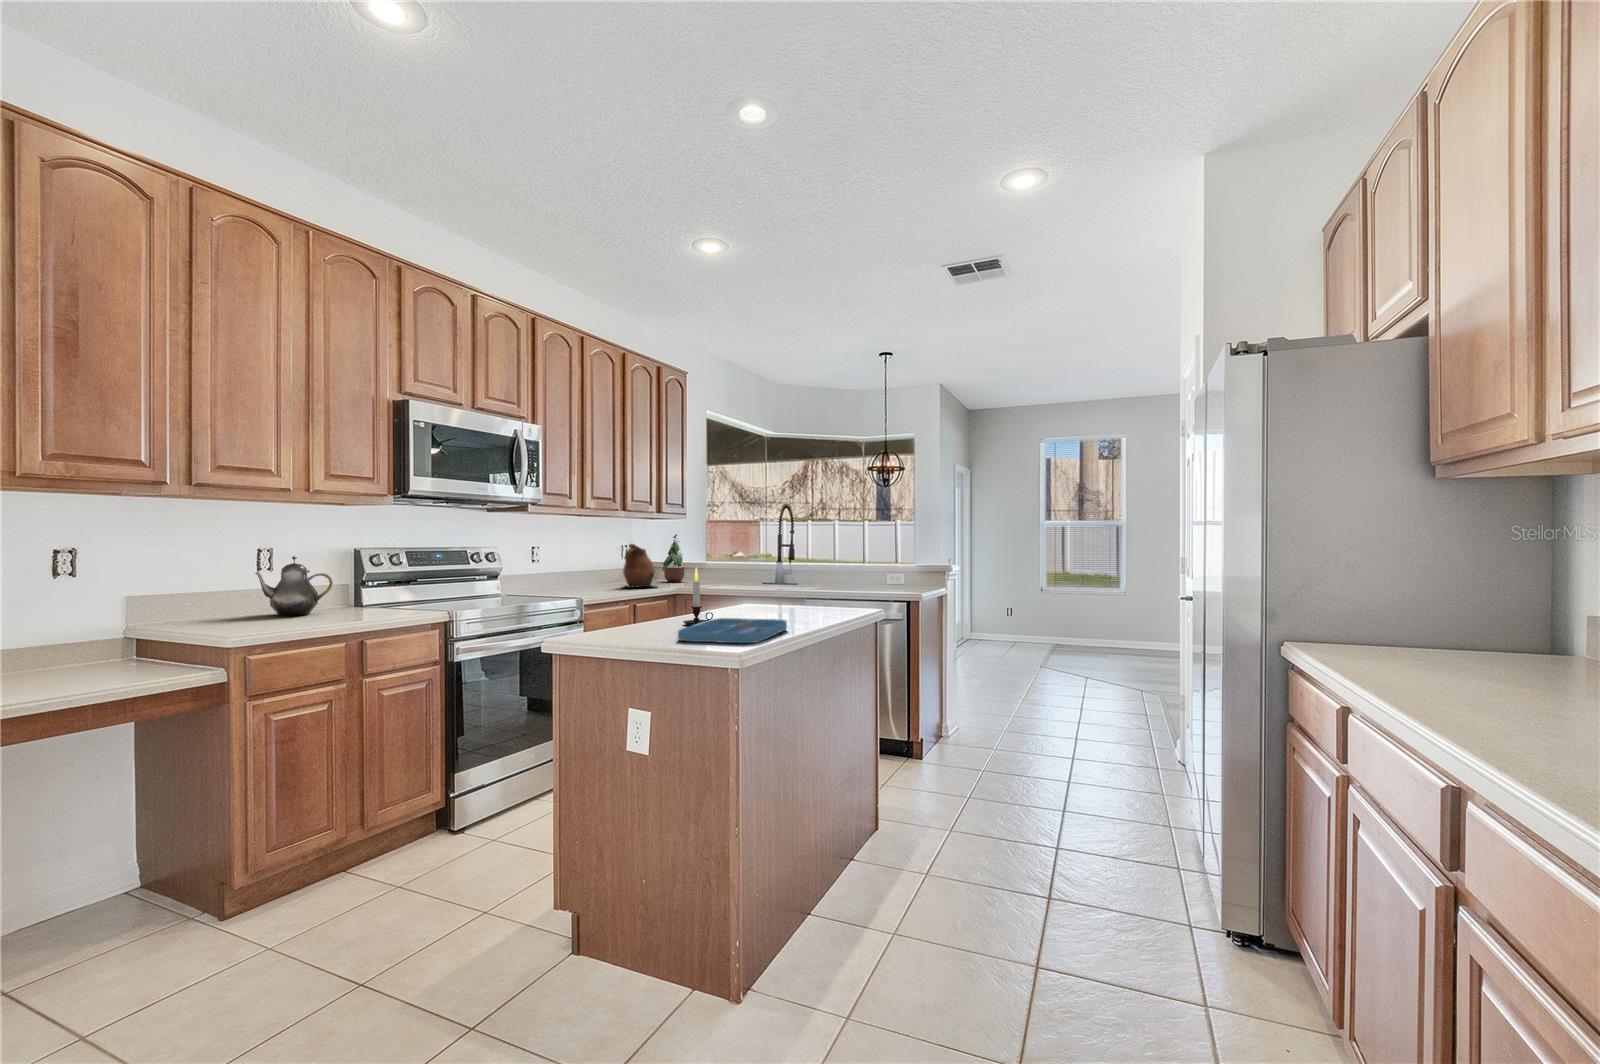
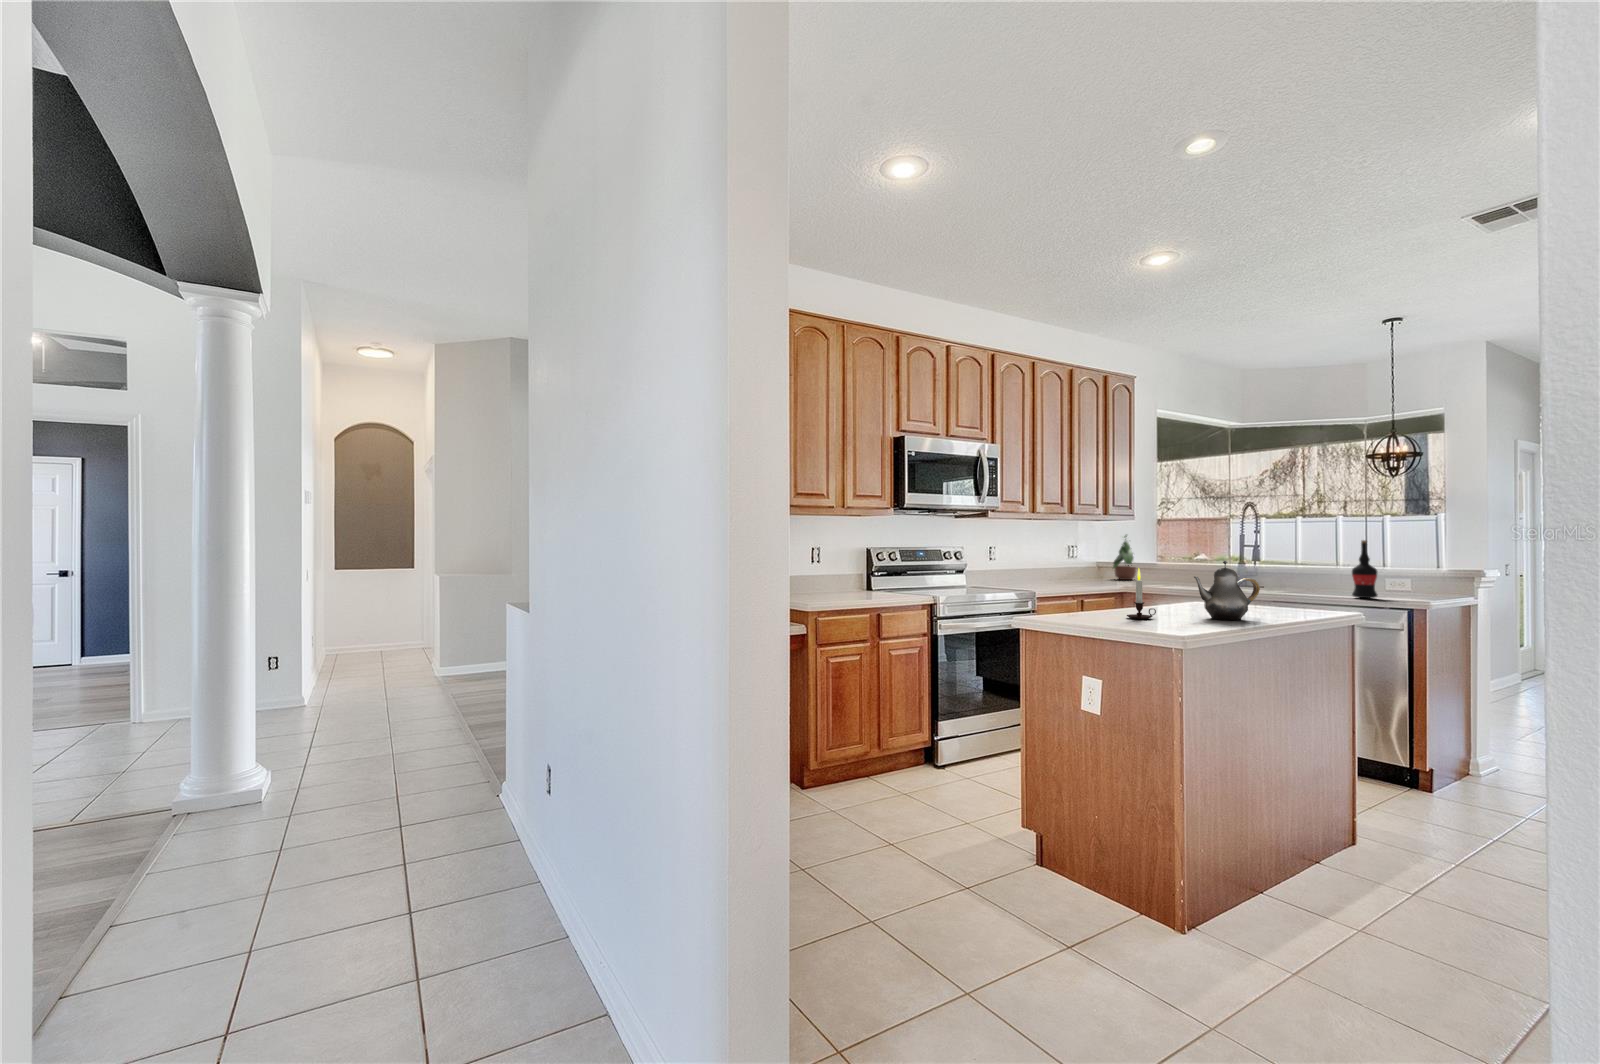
wine bottle: none [866,540,885,592] -> present [1352,540,1378,598]
ceramic pitcher: present [623,544,655,588] -> none [1070,544,1109,585]
teapot: present [255,556,333,616] -> present [1194,561,1260,620]
tray: present [678,618,787,643] -> none [1119,614,1230,636]

